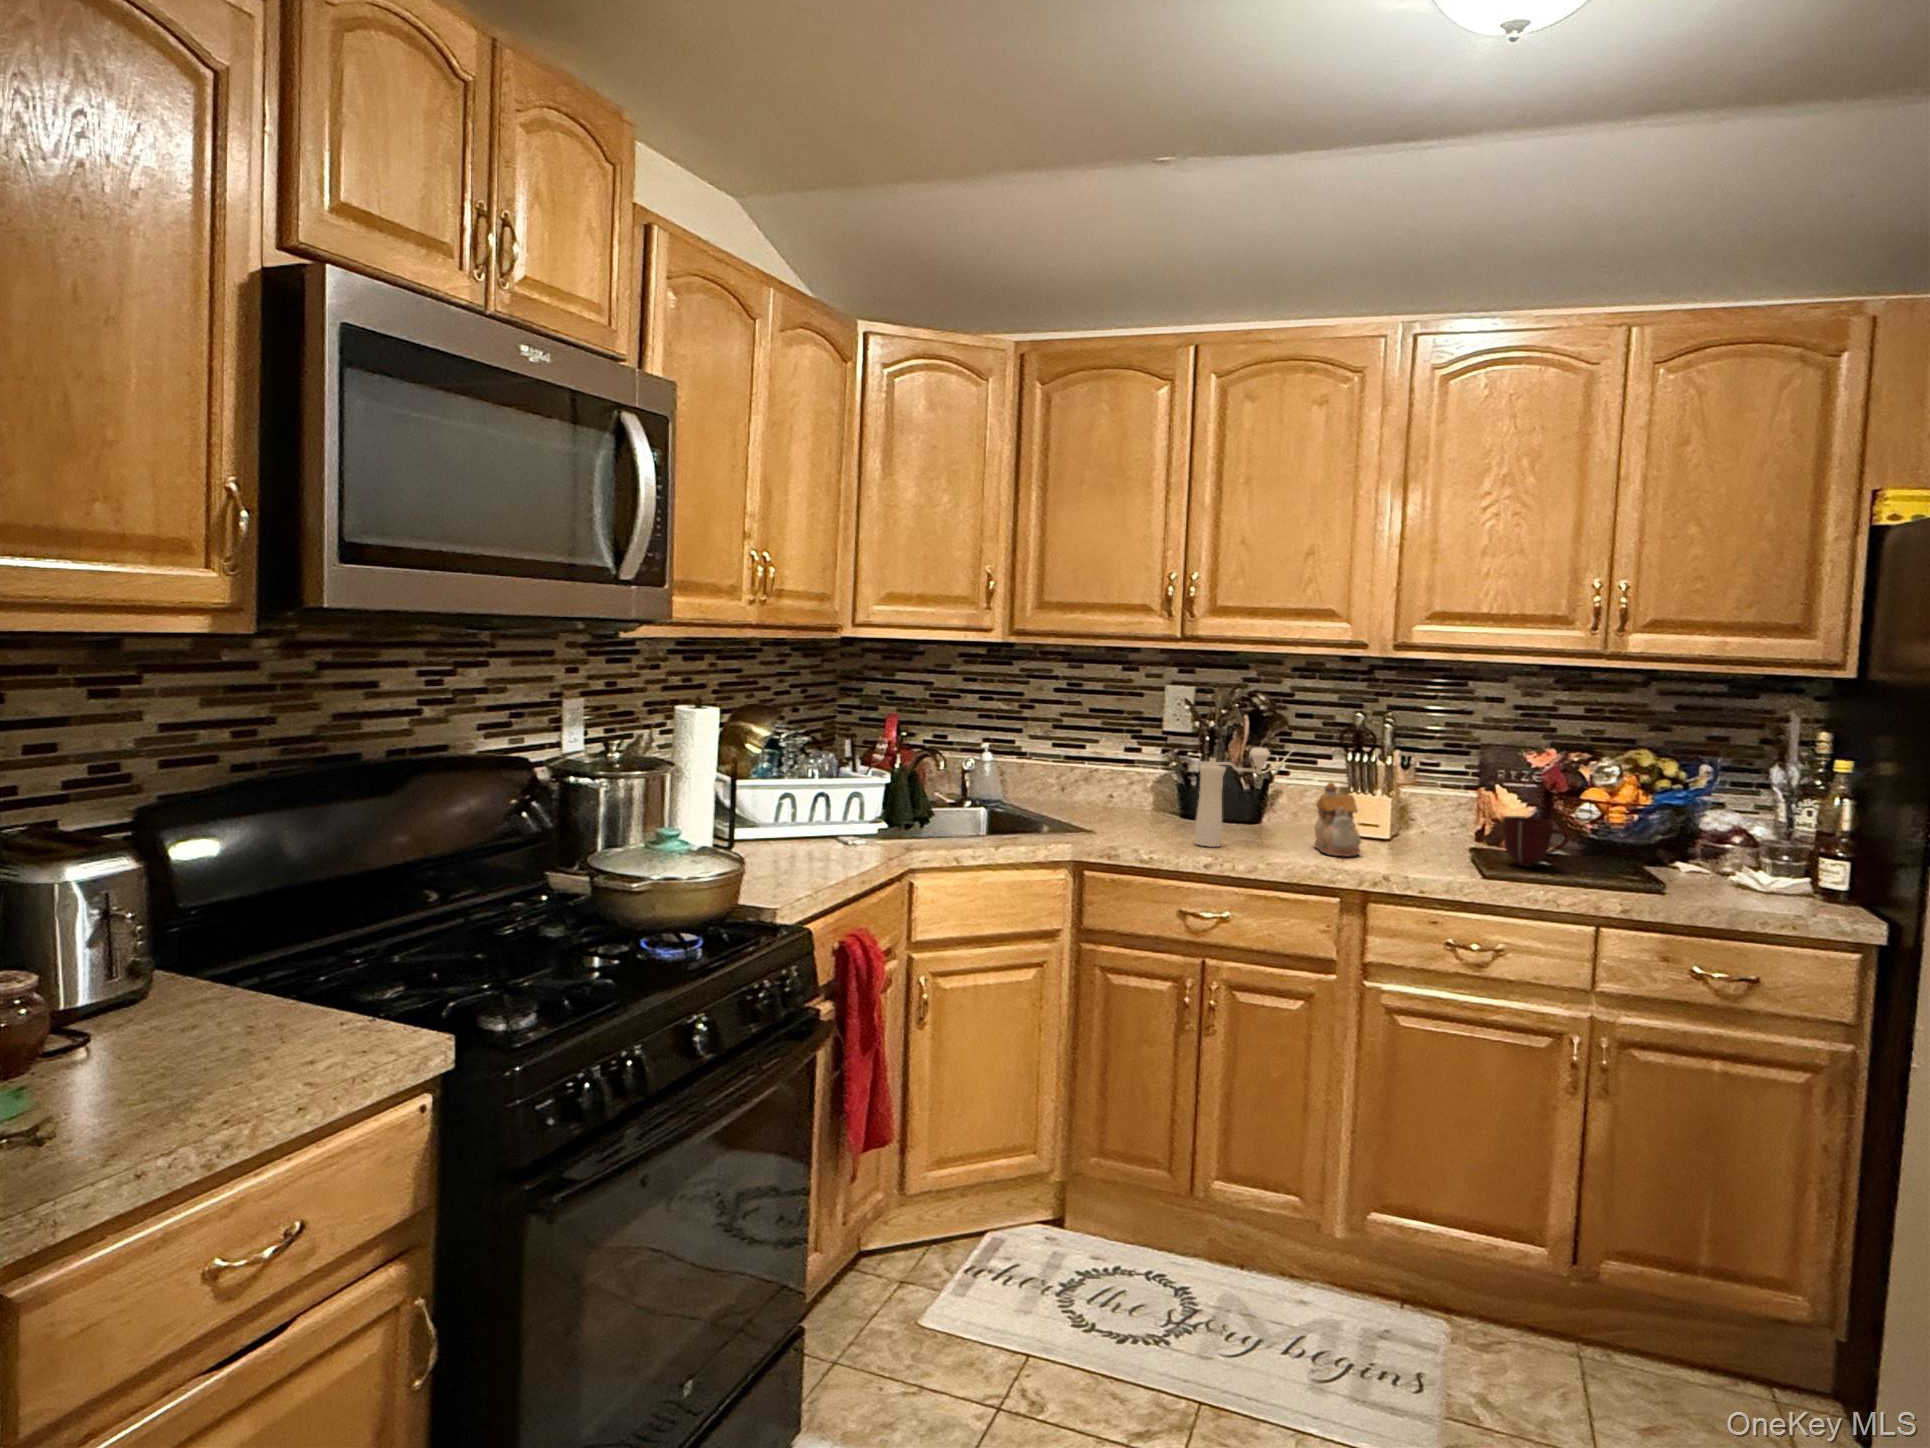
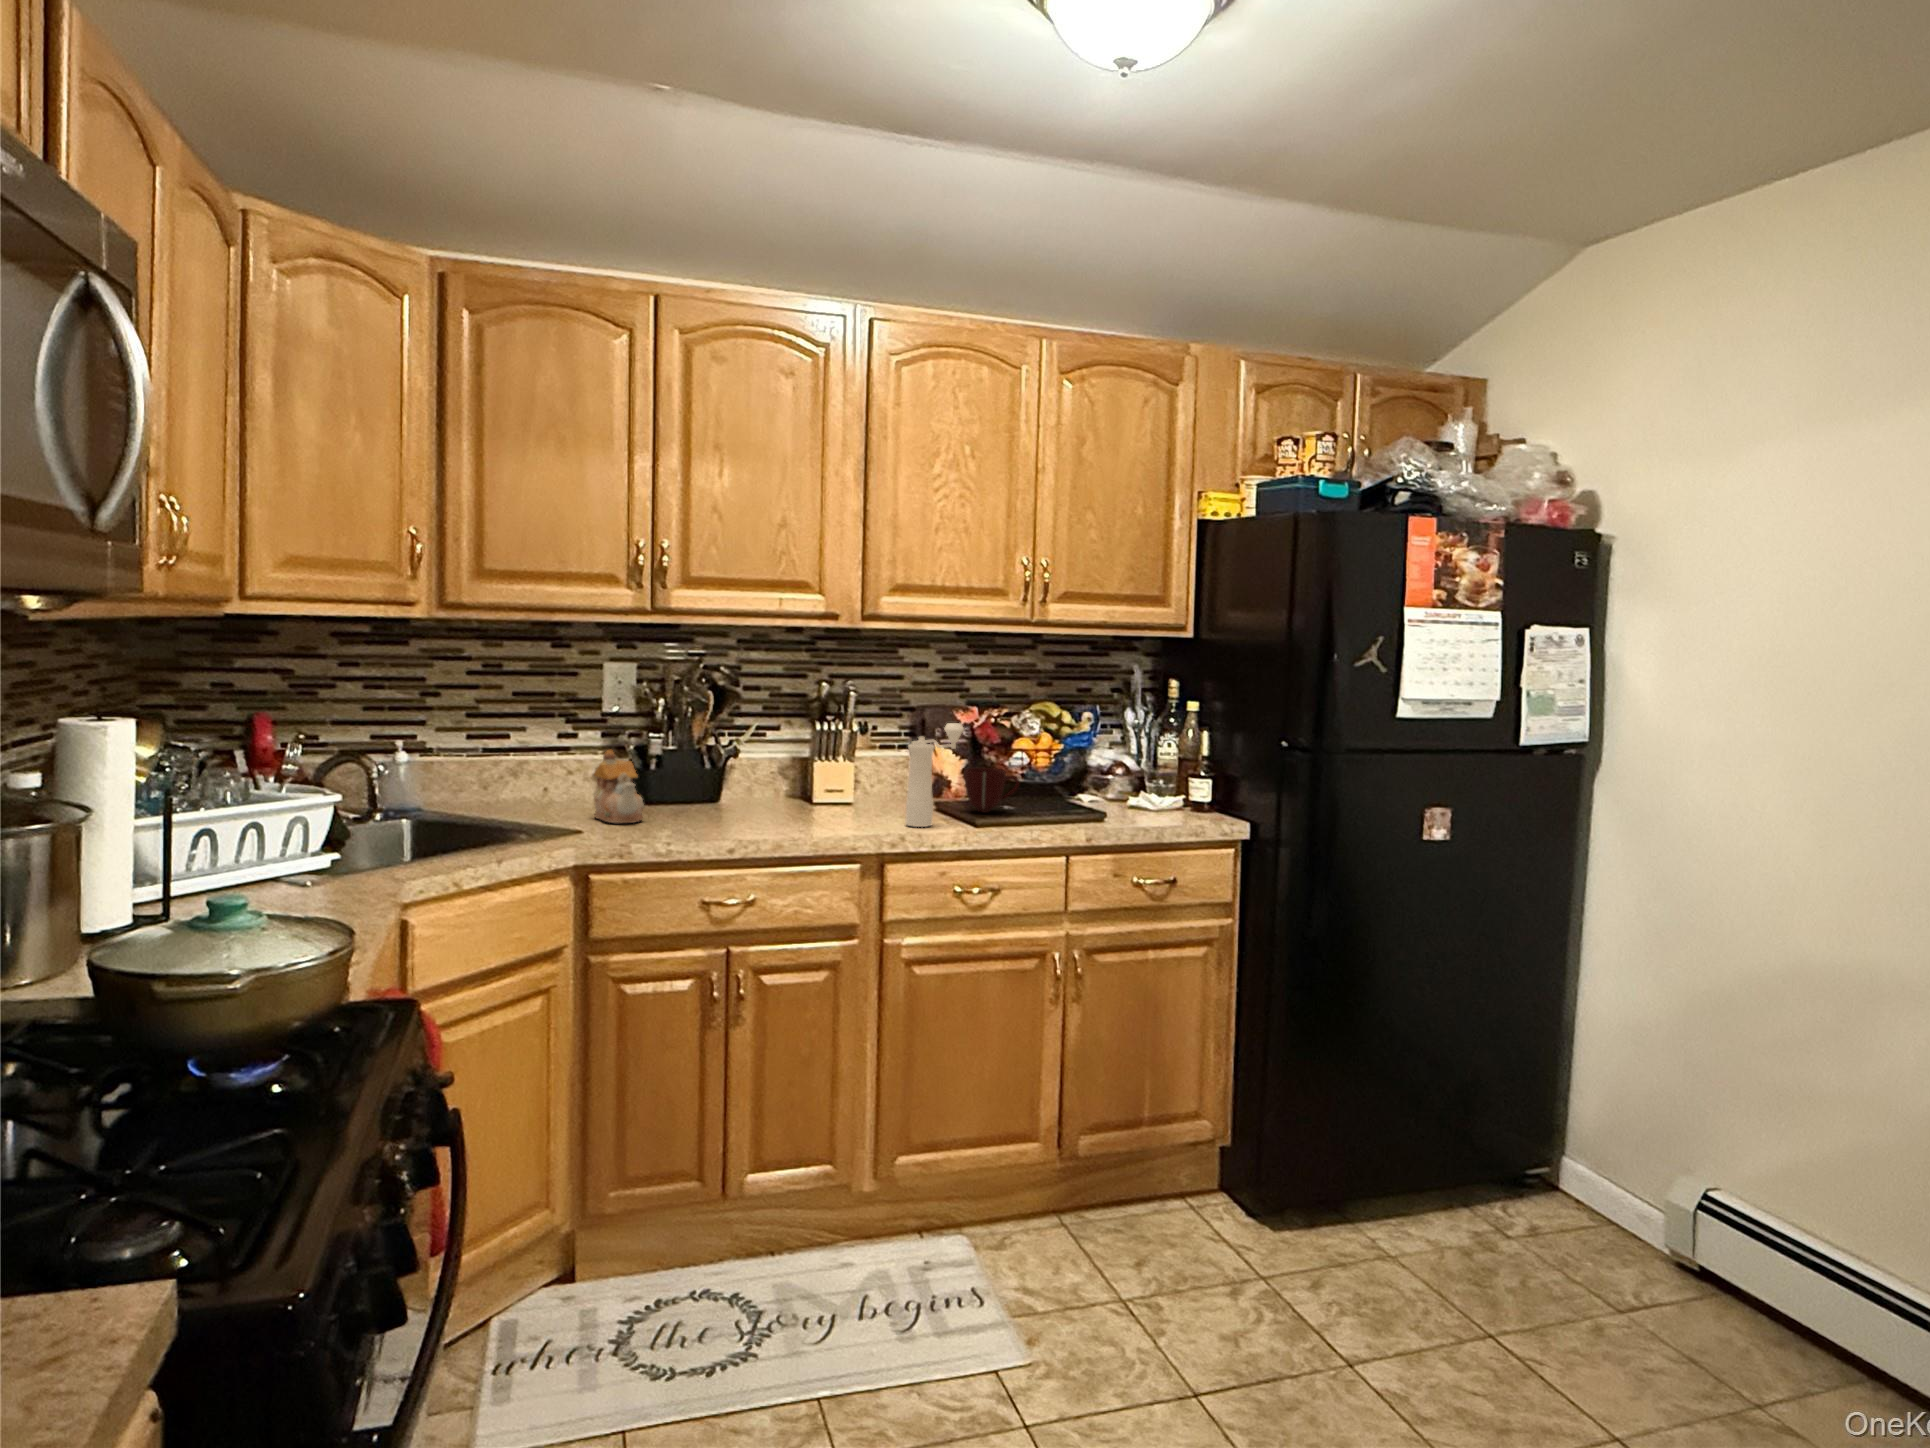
pepper mill: present [1195,748,1270,847] -> present [905,723,964,827]
teapot: present [1314,782,1361,856] -> present [594,750,644,823]

